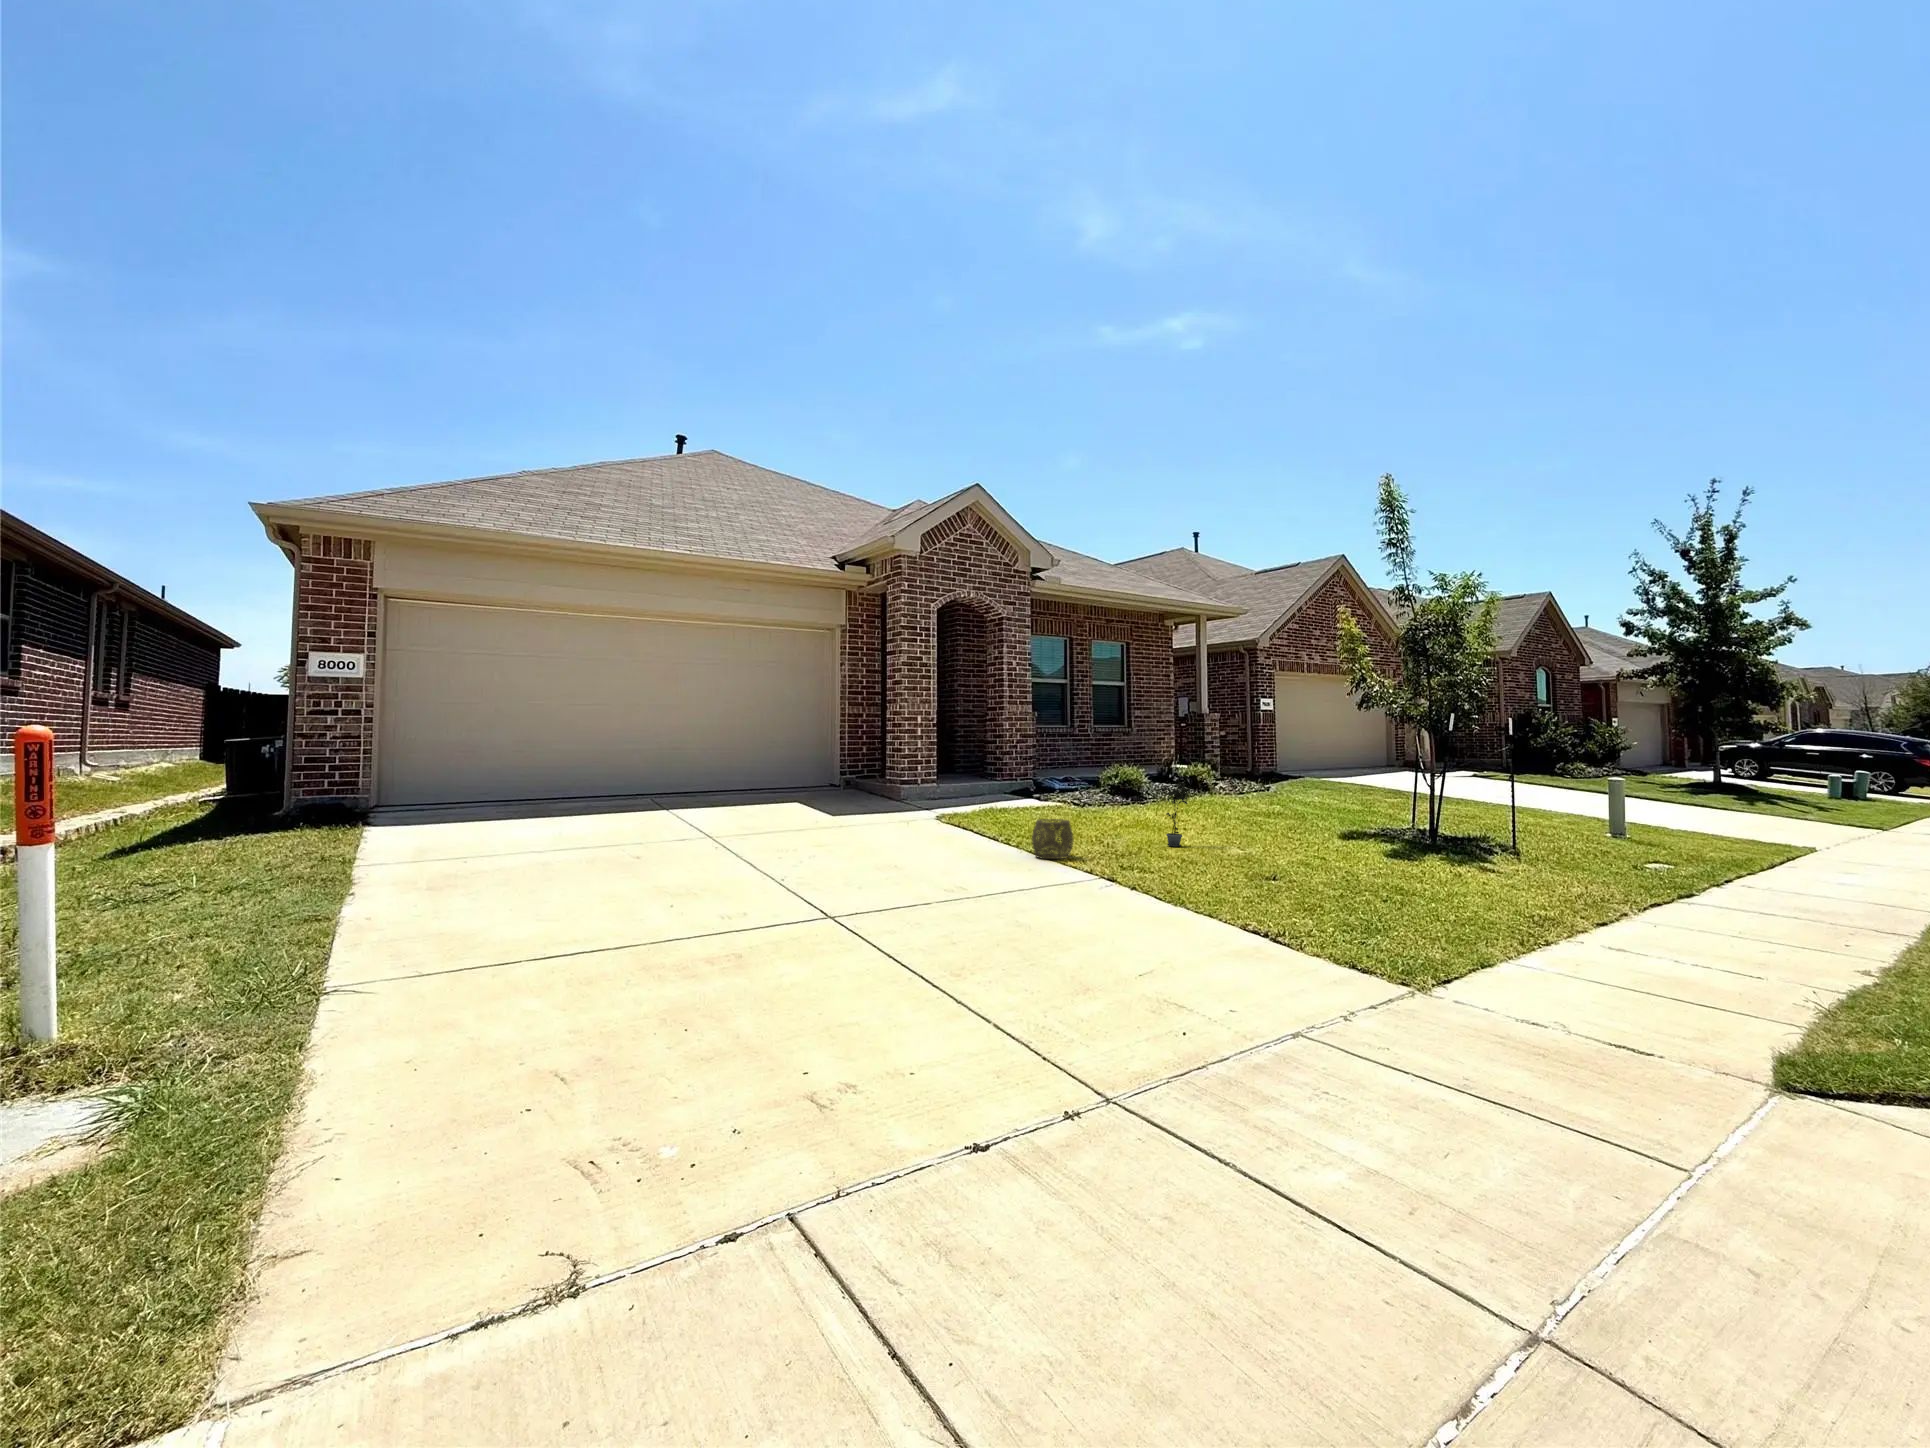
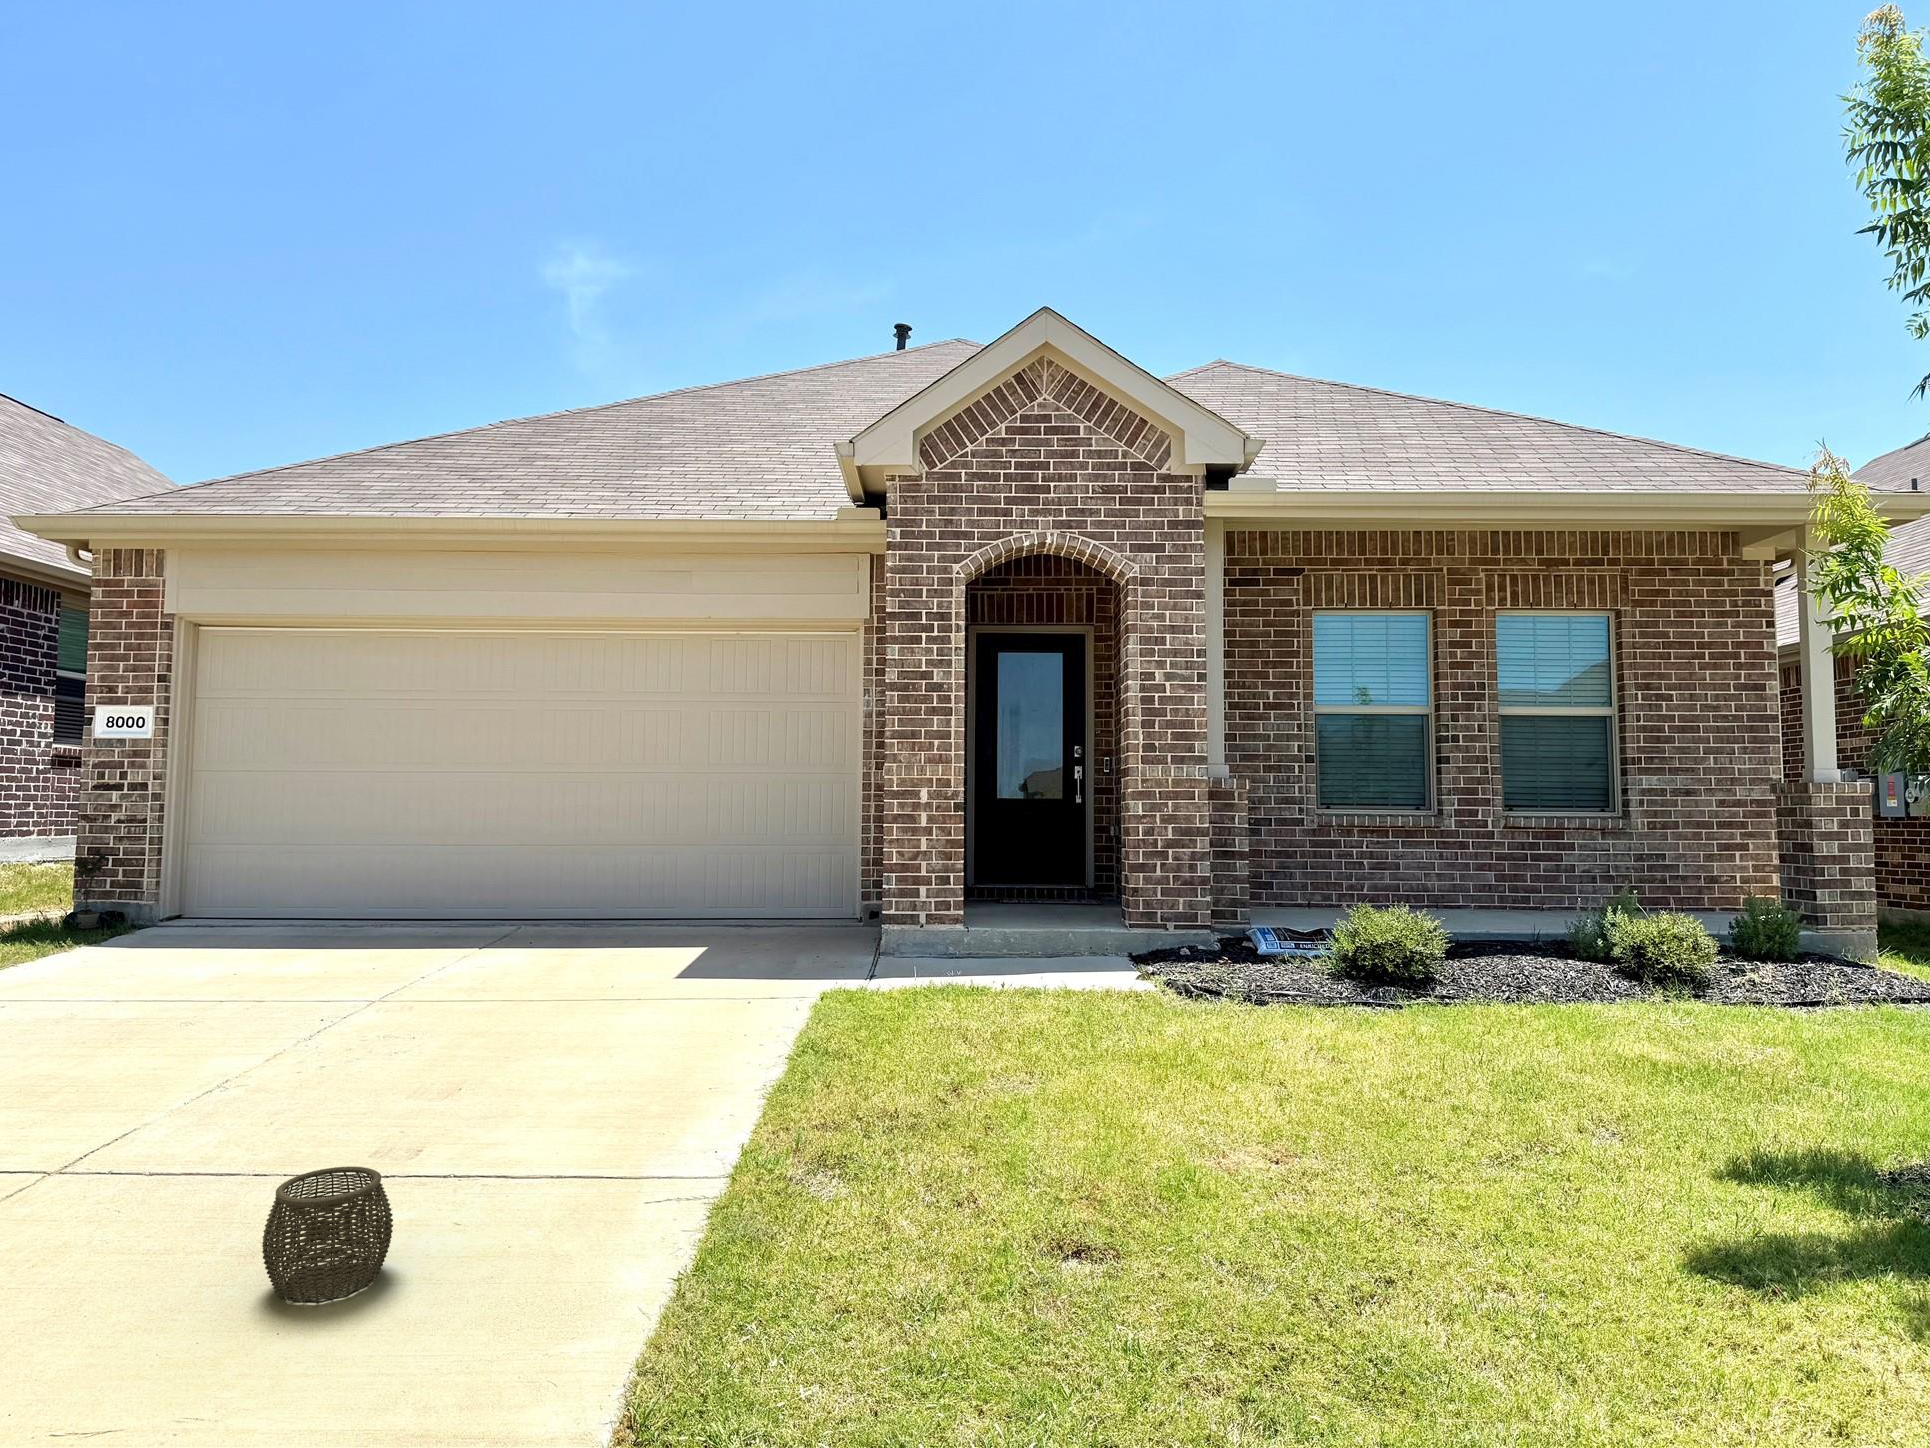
potted plant: present [1160,782,1196,847] -> present [71,849,109,929]

